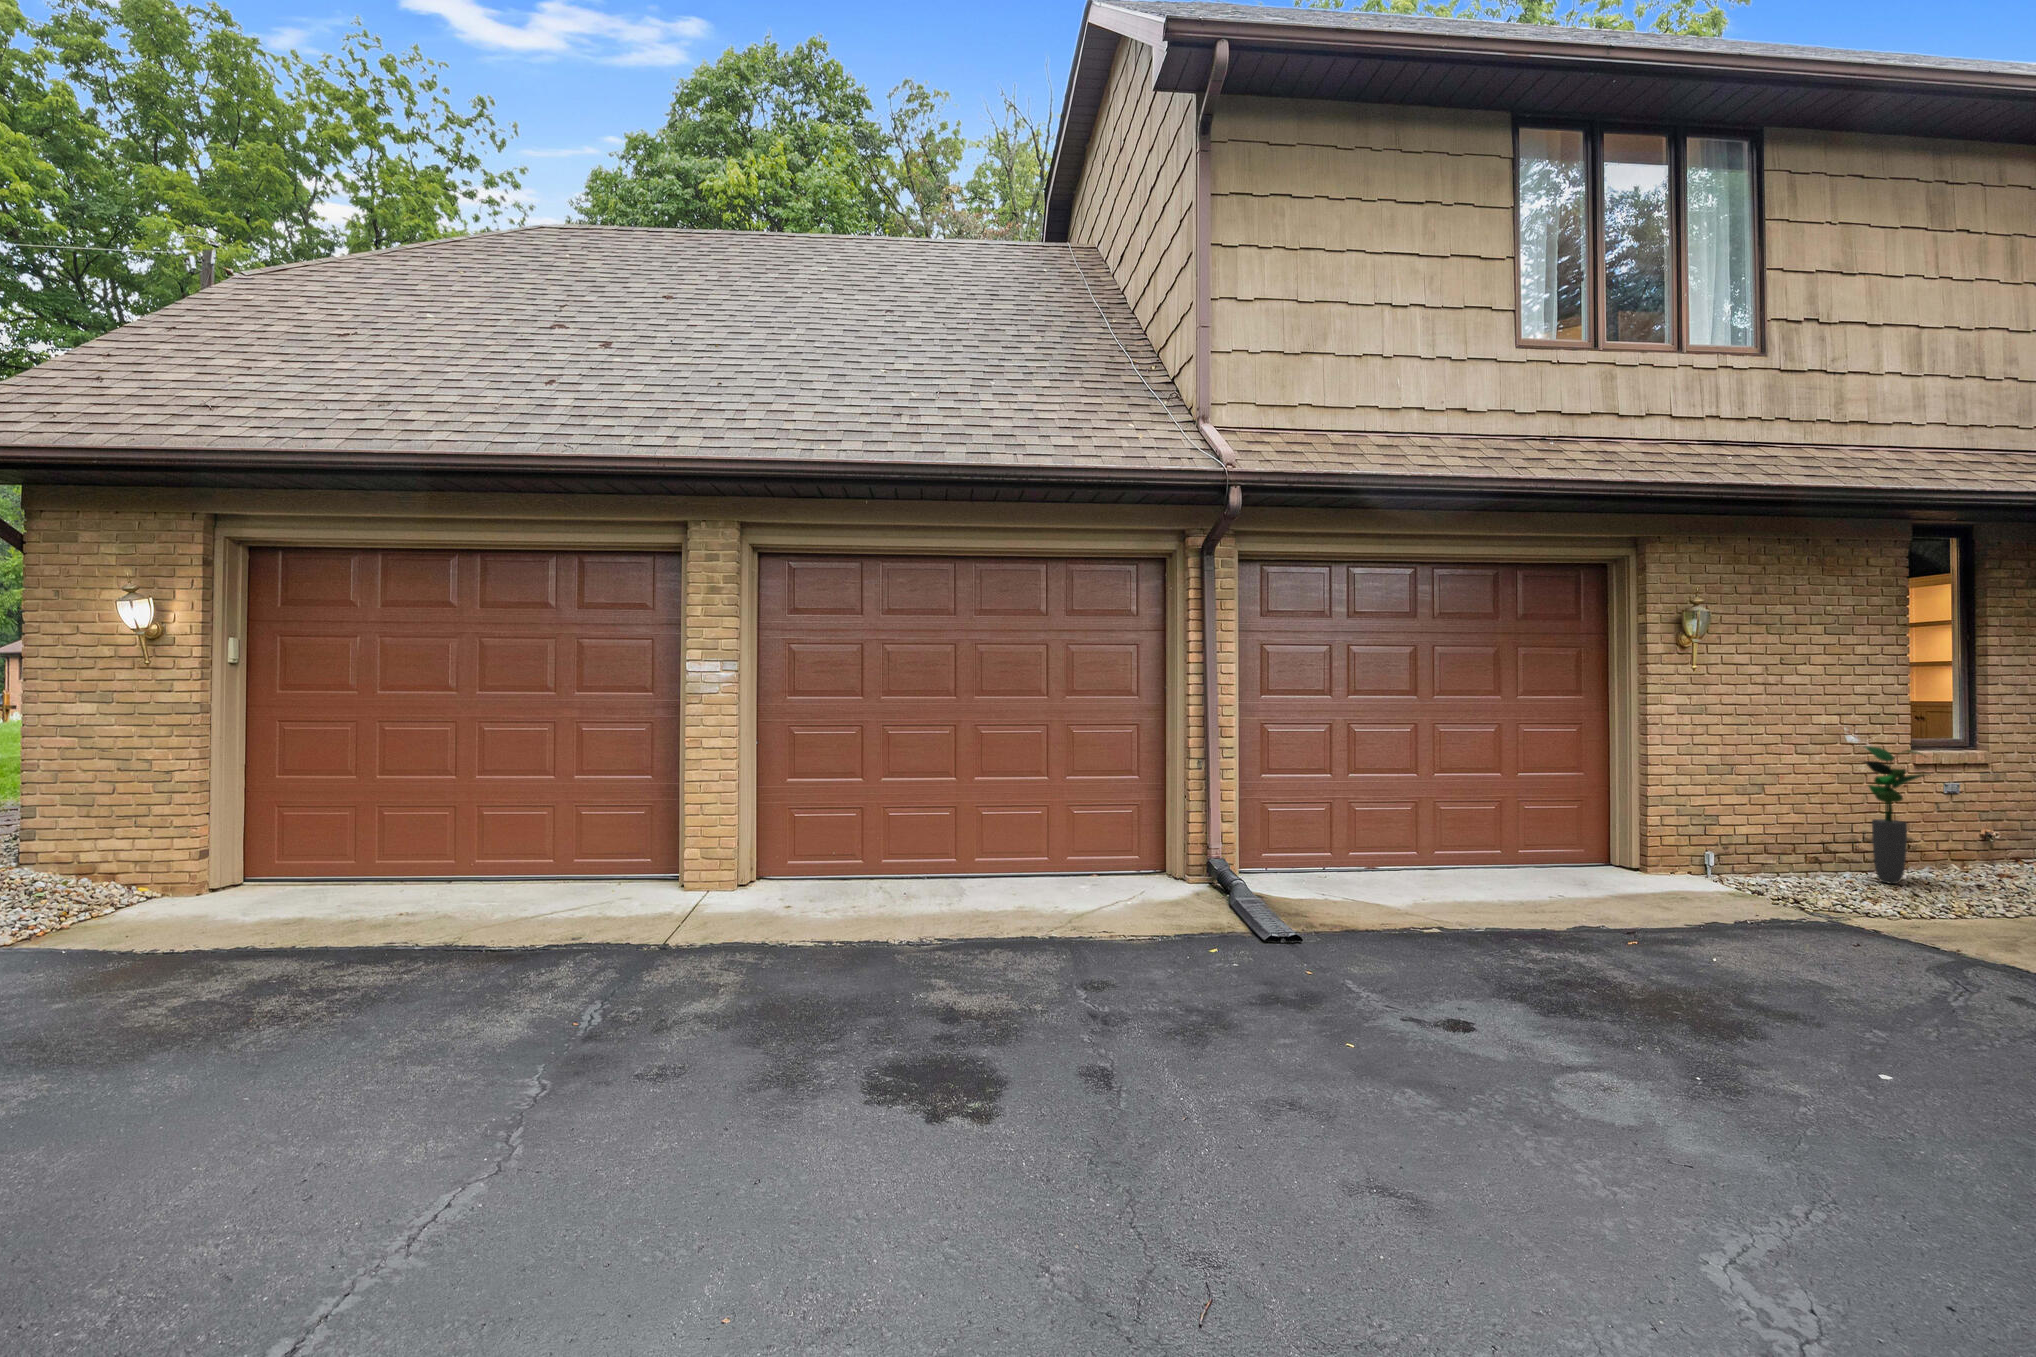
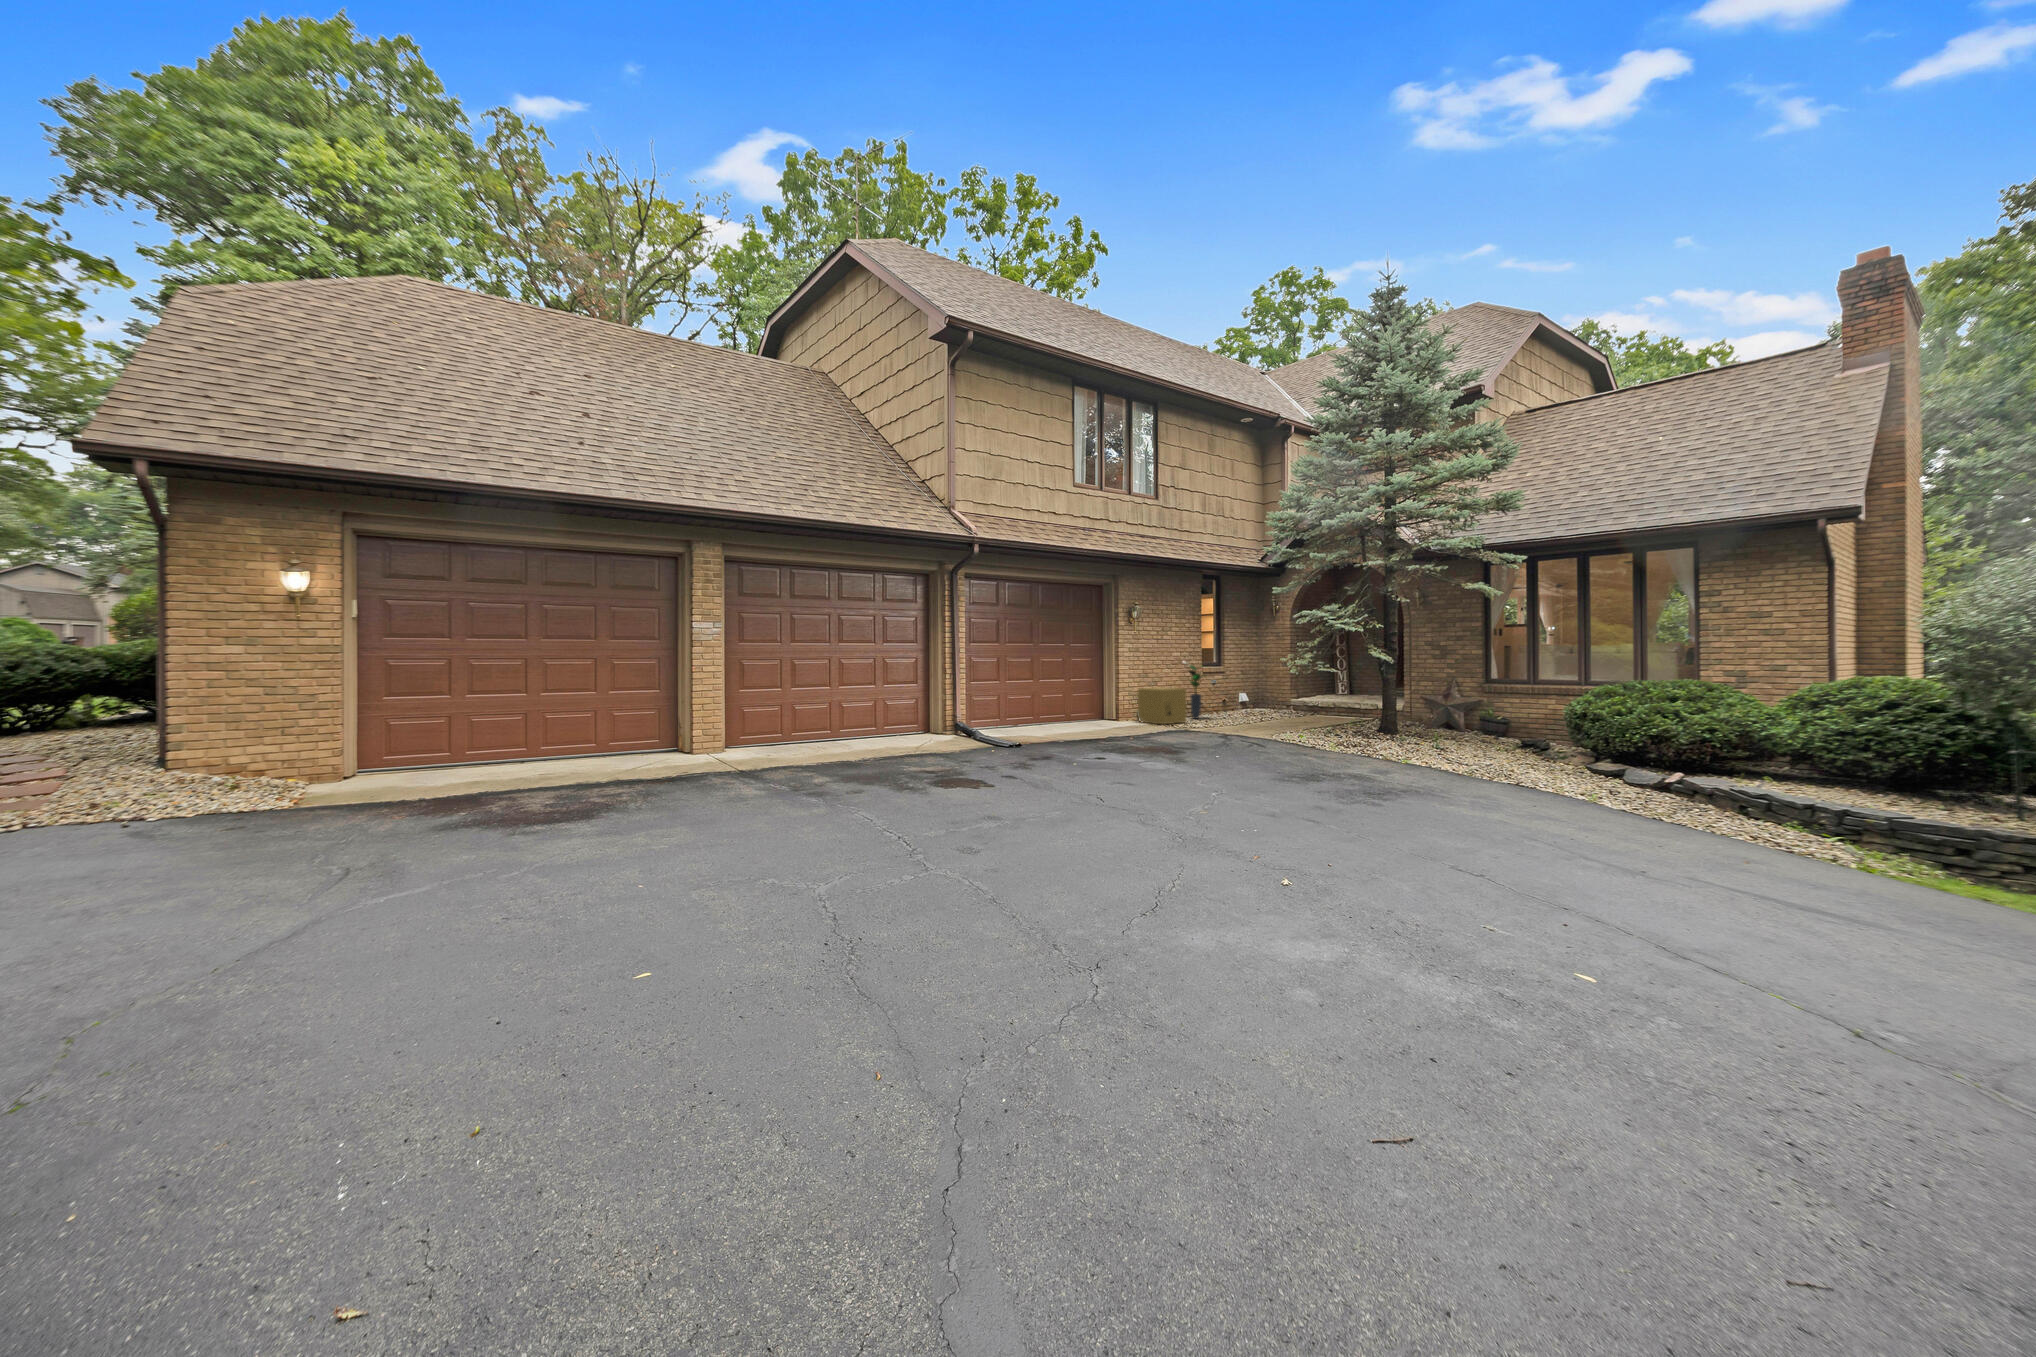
cardboard box: none [1701,799,1852,897] -> present [1138,687,1186,724]

